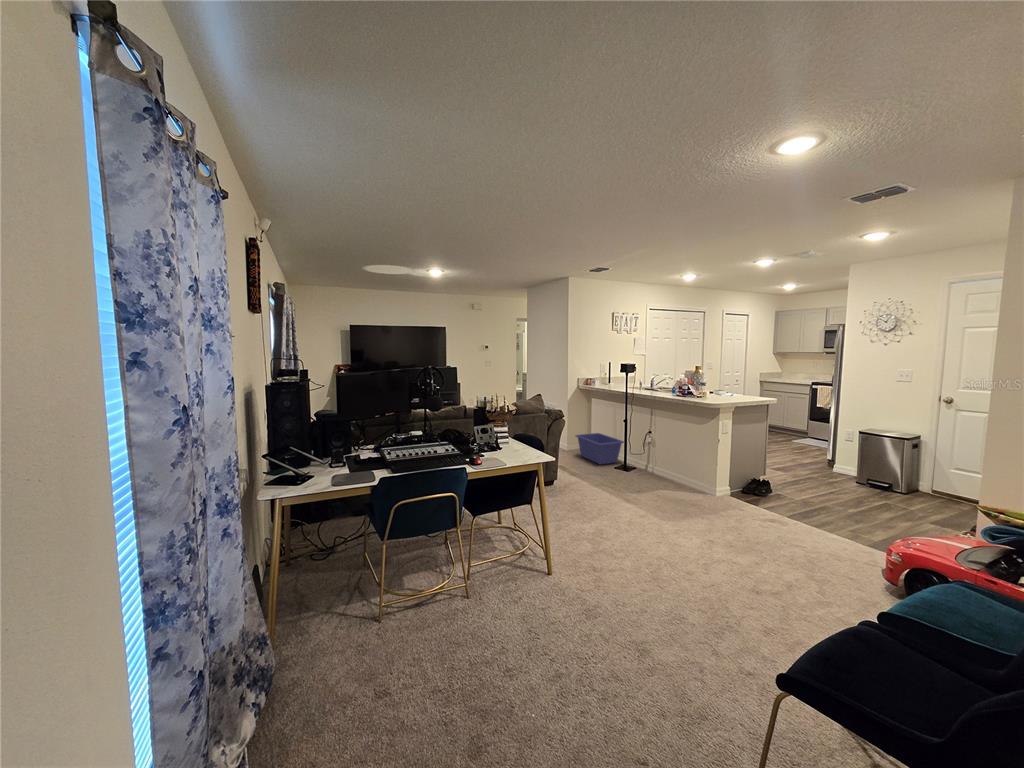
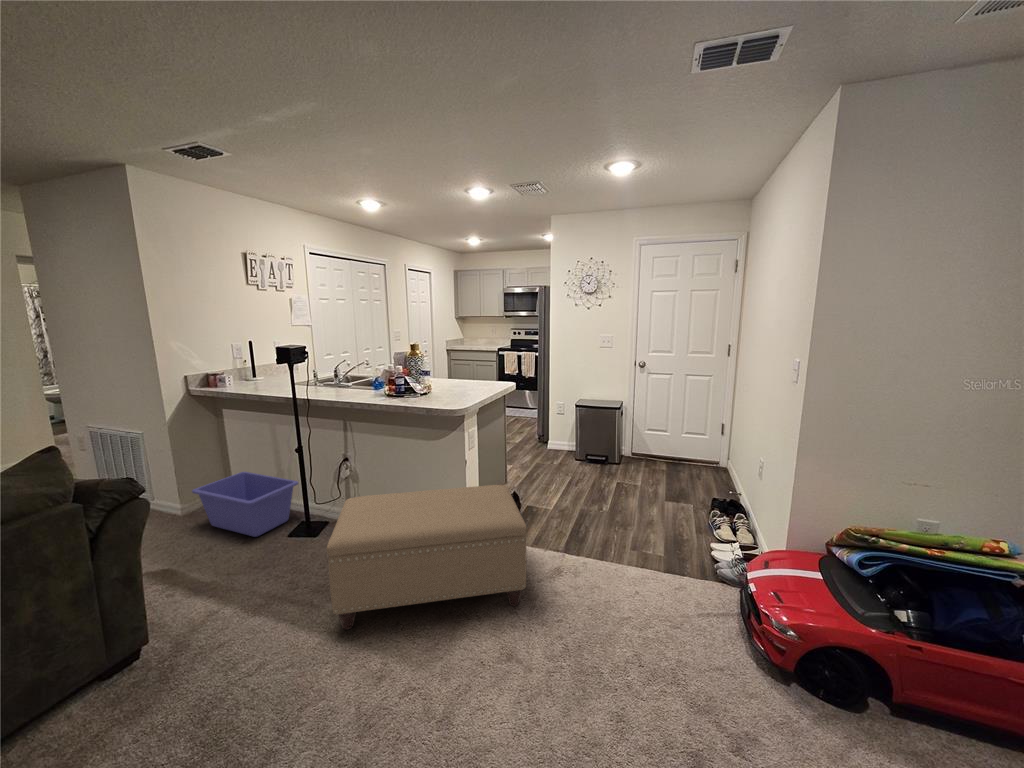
ottoman: none [627,446,745,525] -> present [327,485,527,630]

